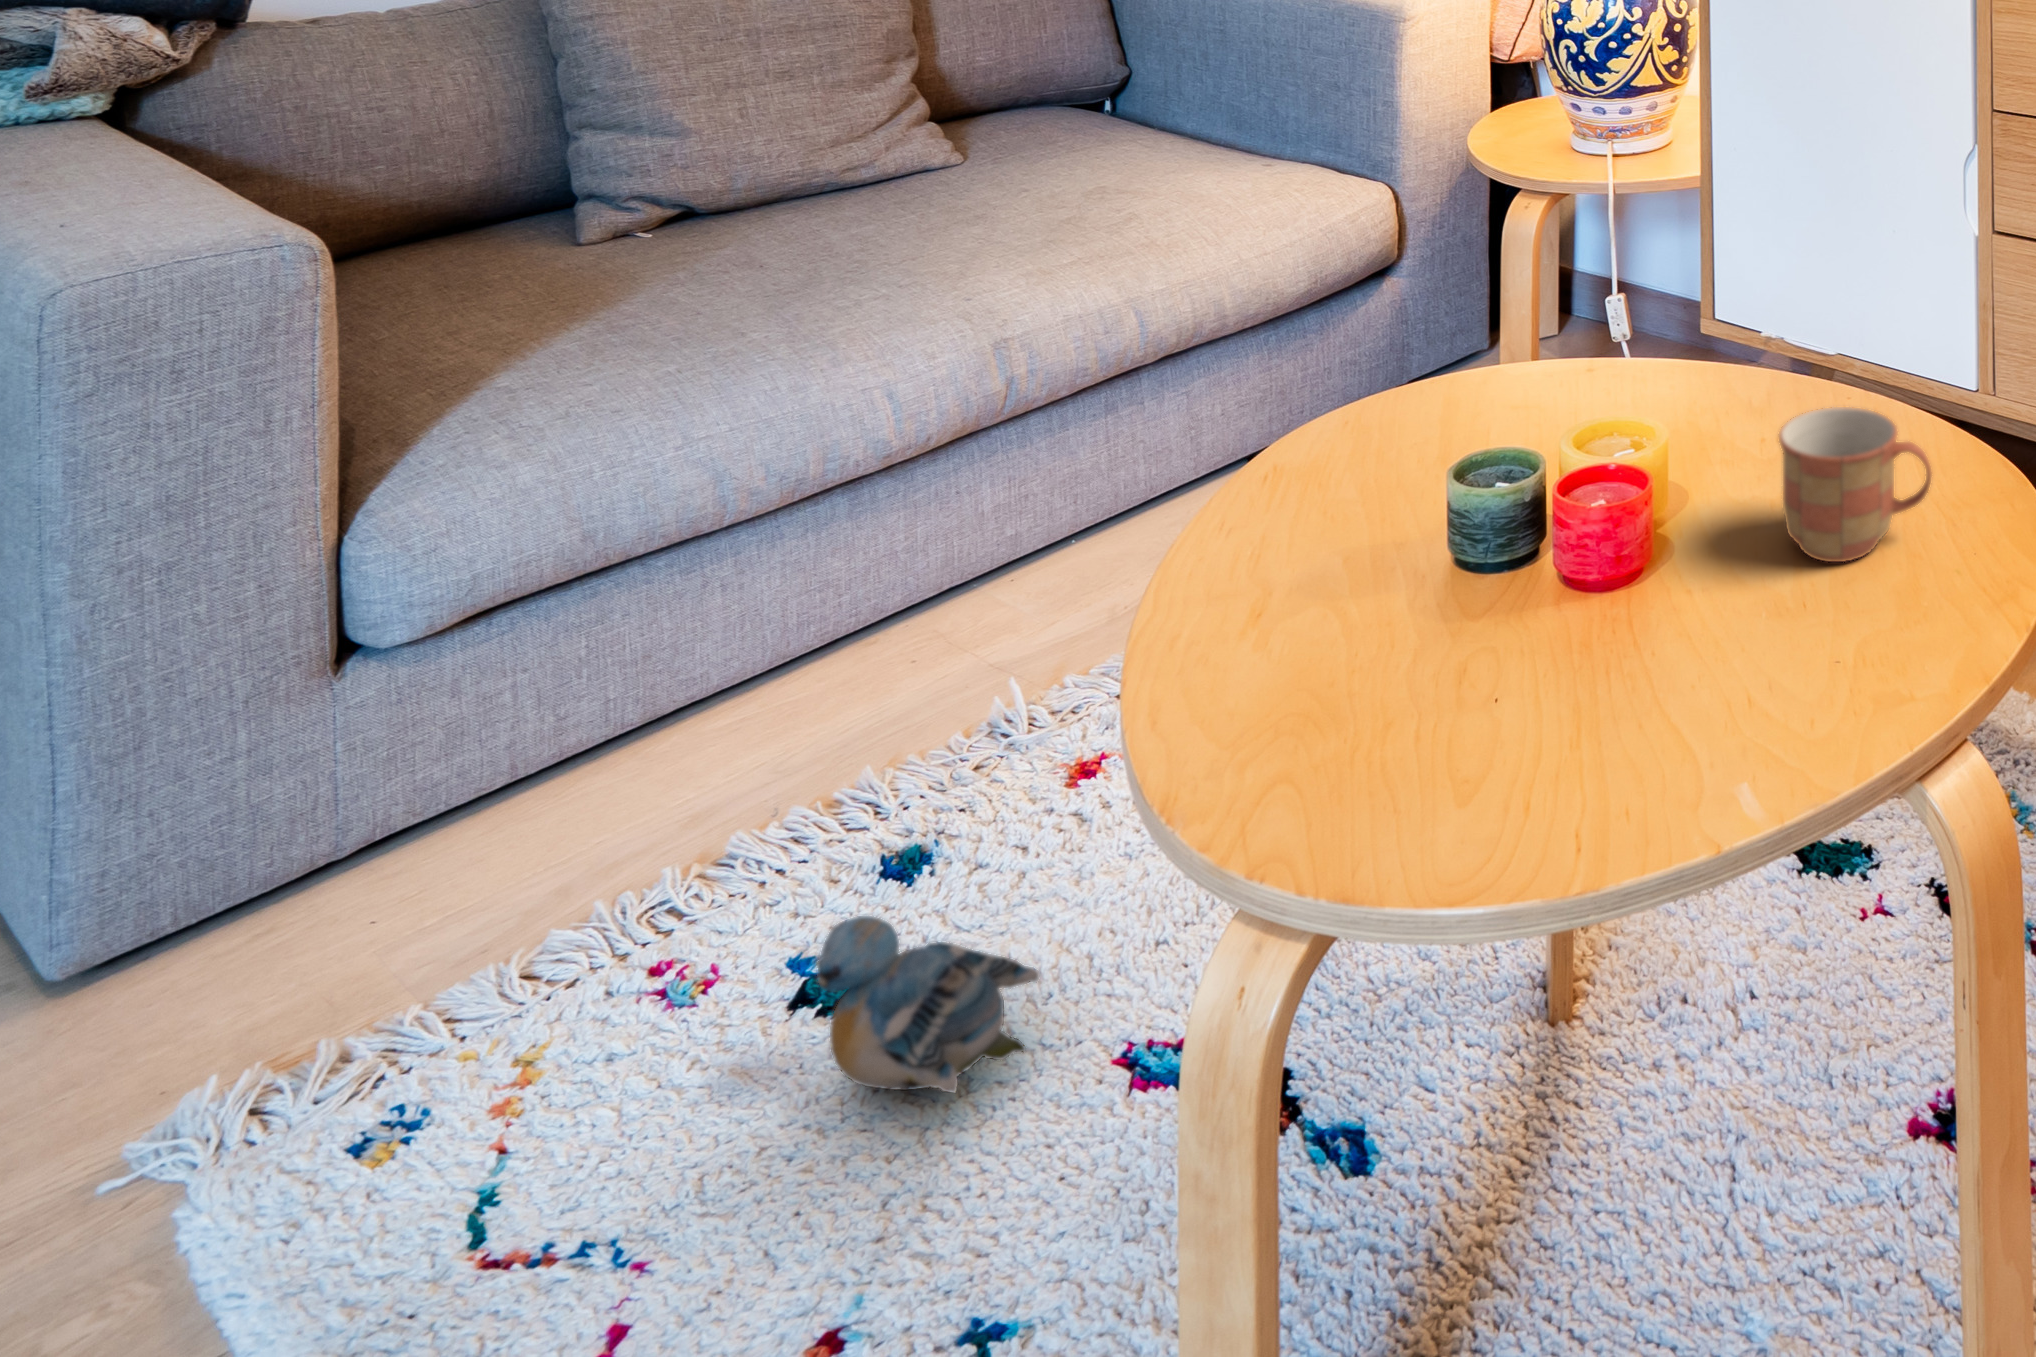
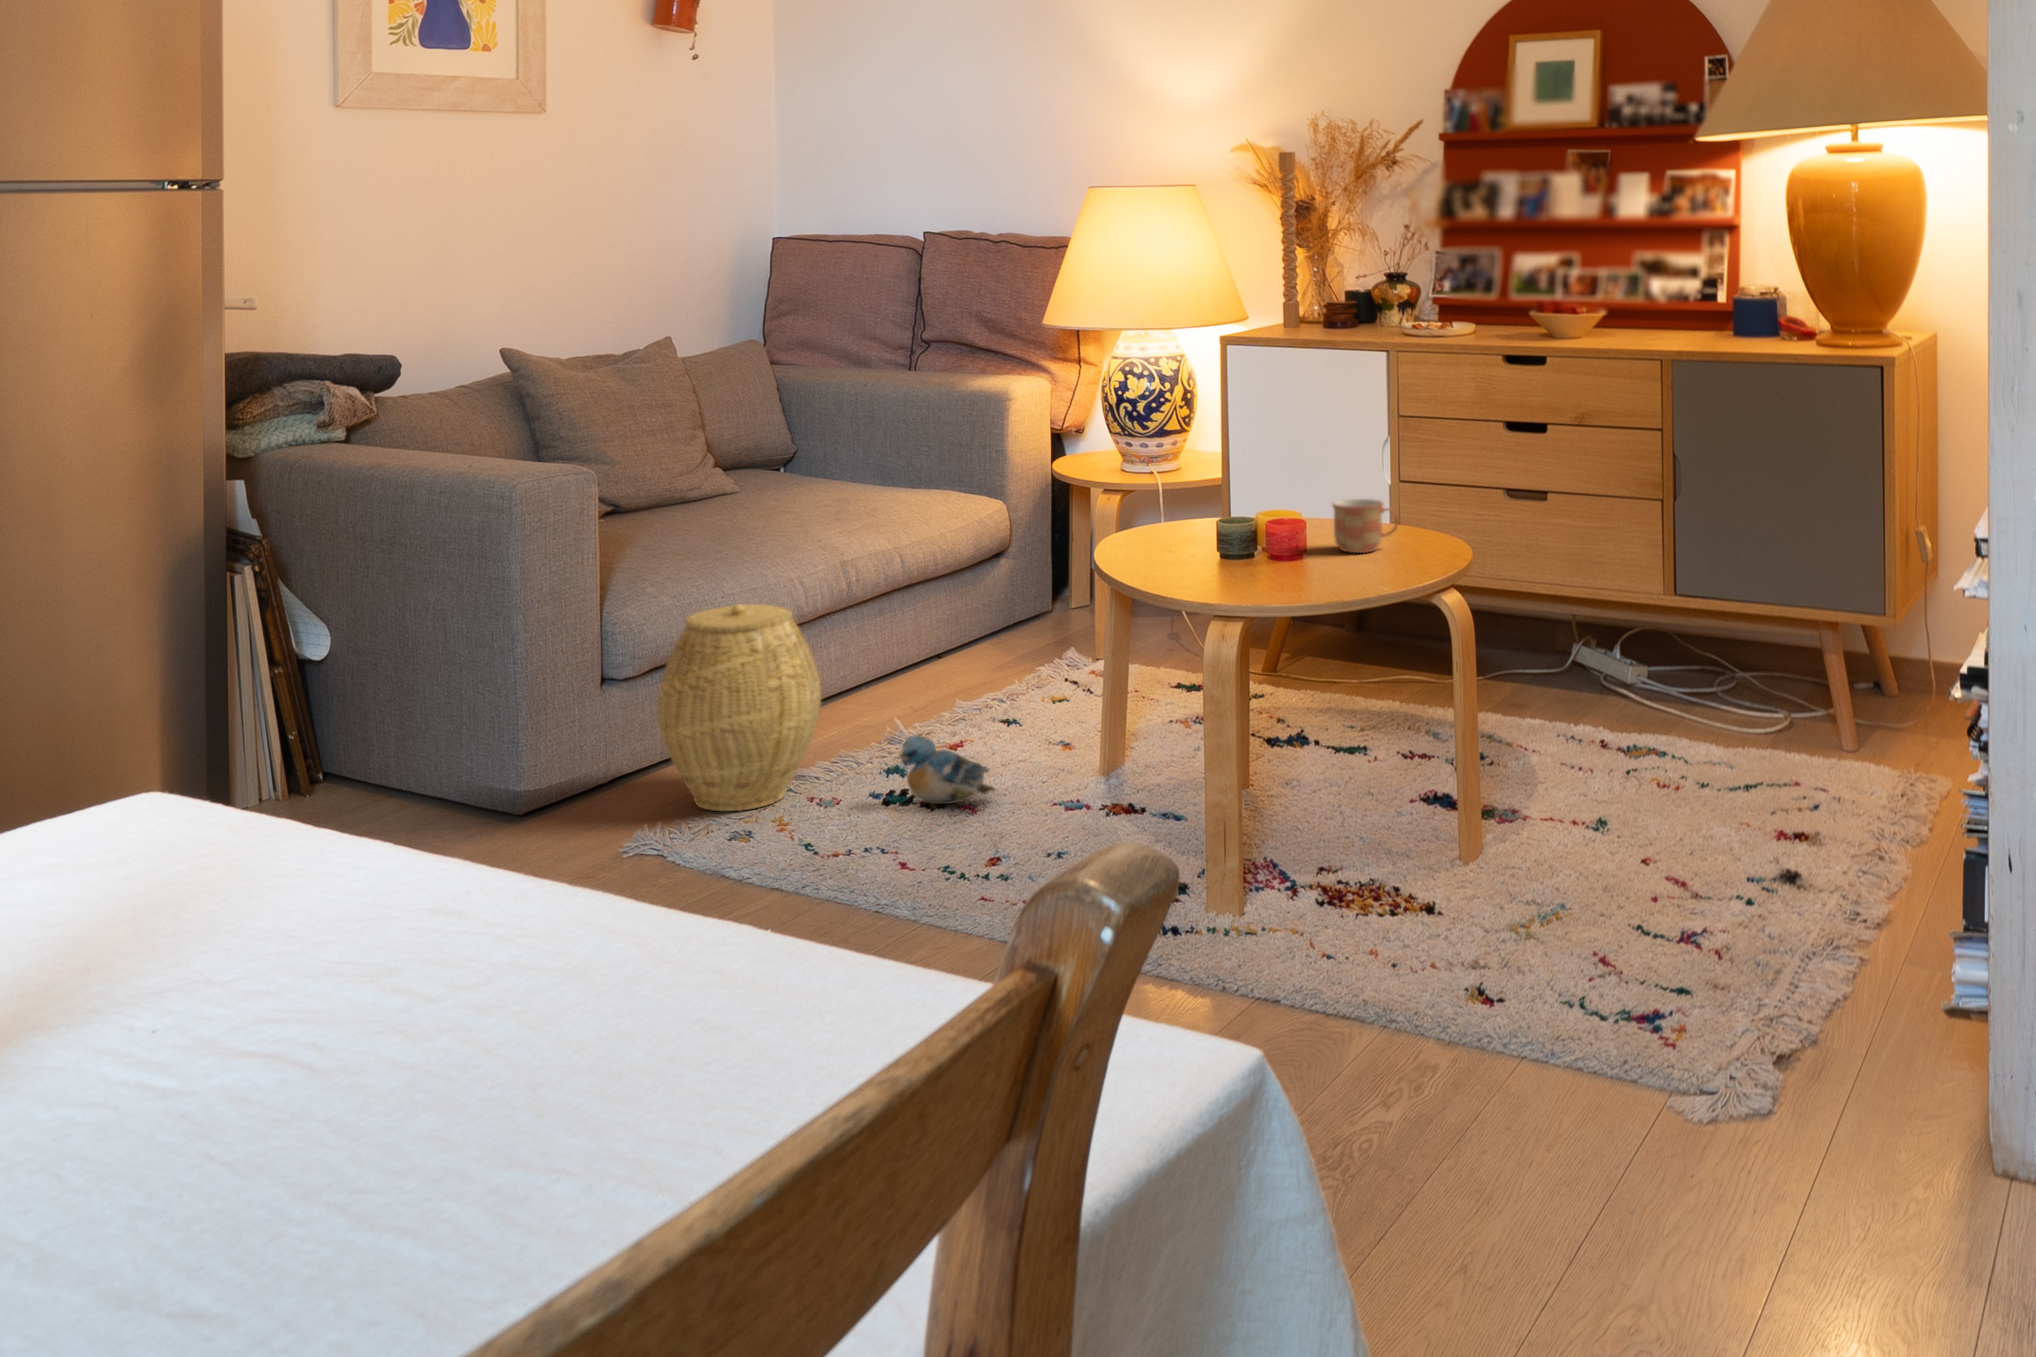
woven basket: none [293,557,731,1082] -> present [657,604,821,811]

